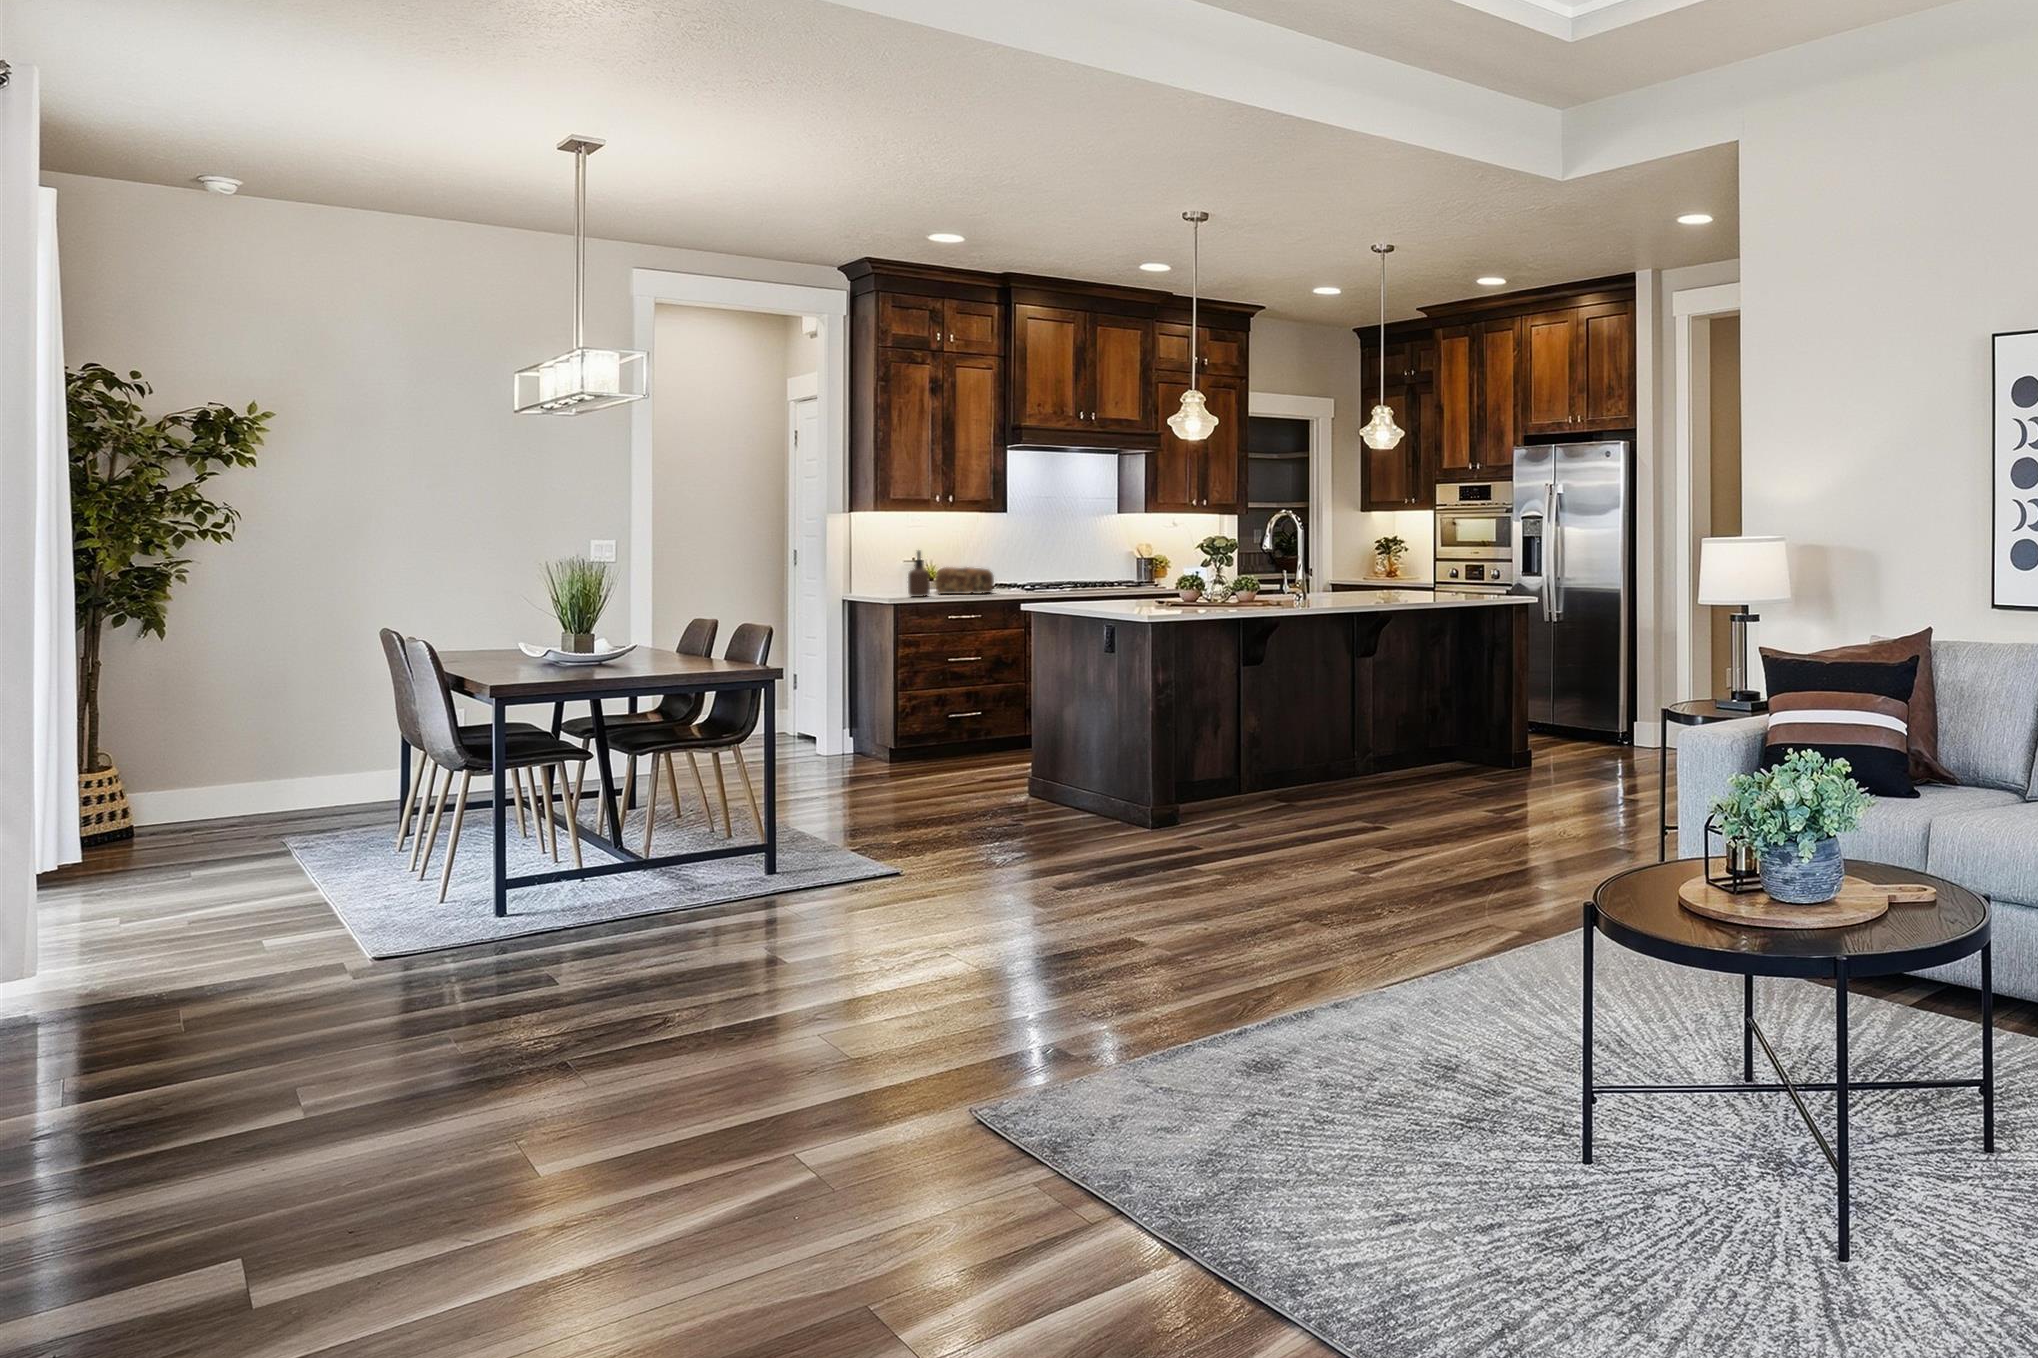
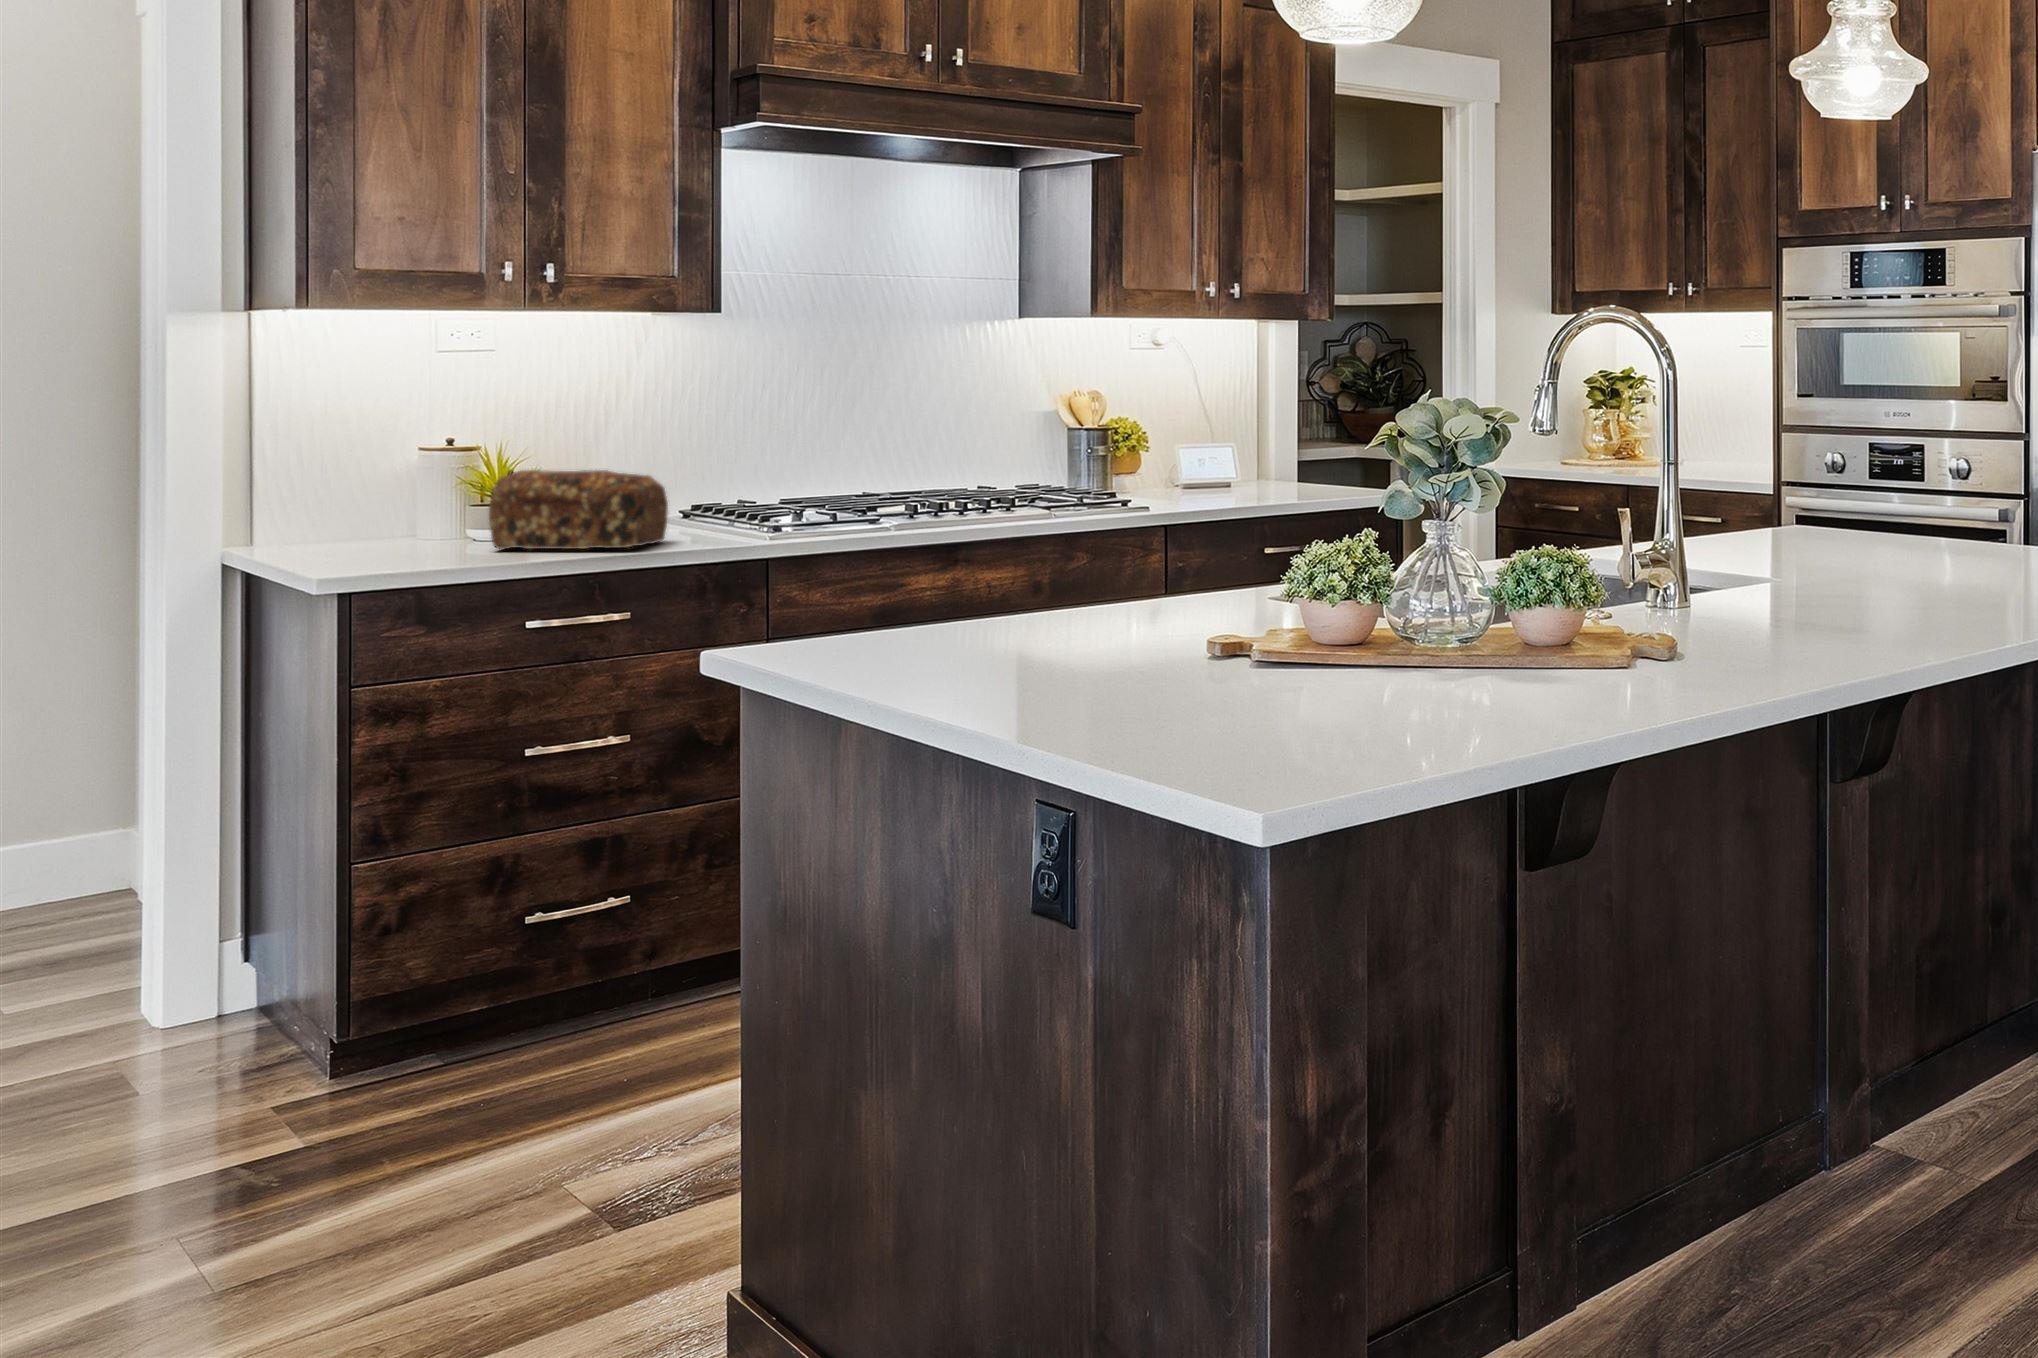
soap dispenser: present [908,551,930,597] -> none [393,425,462,565]

